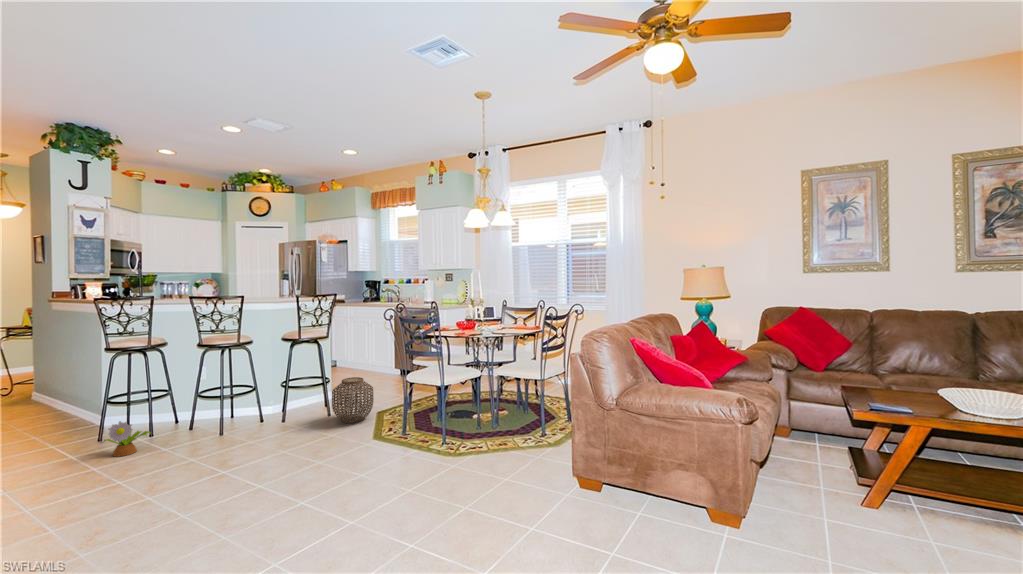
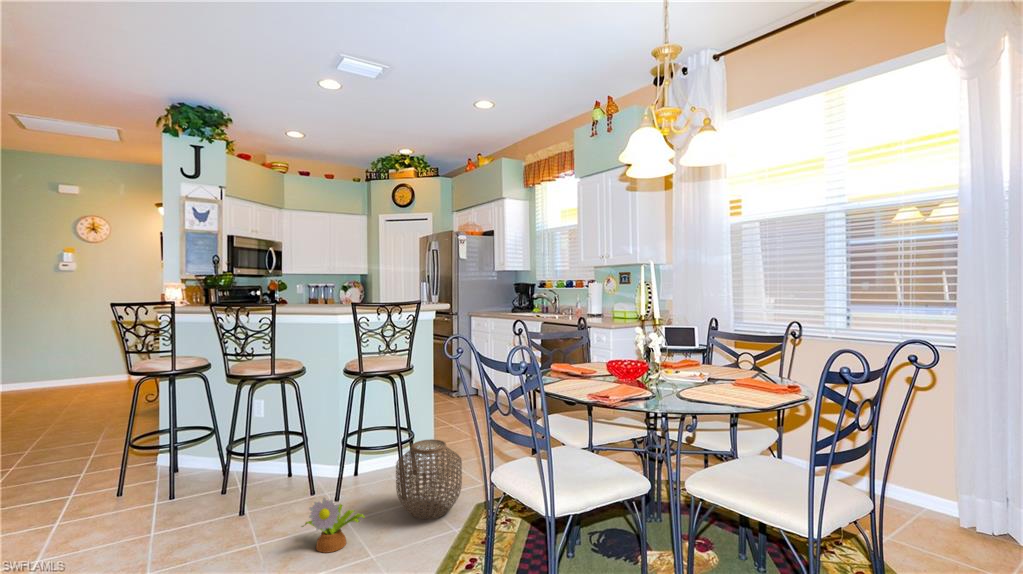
decorative plant: present [101,421,150,457] -> present [302,498,365,553]

